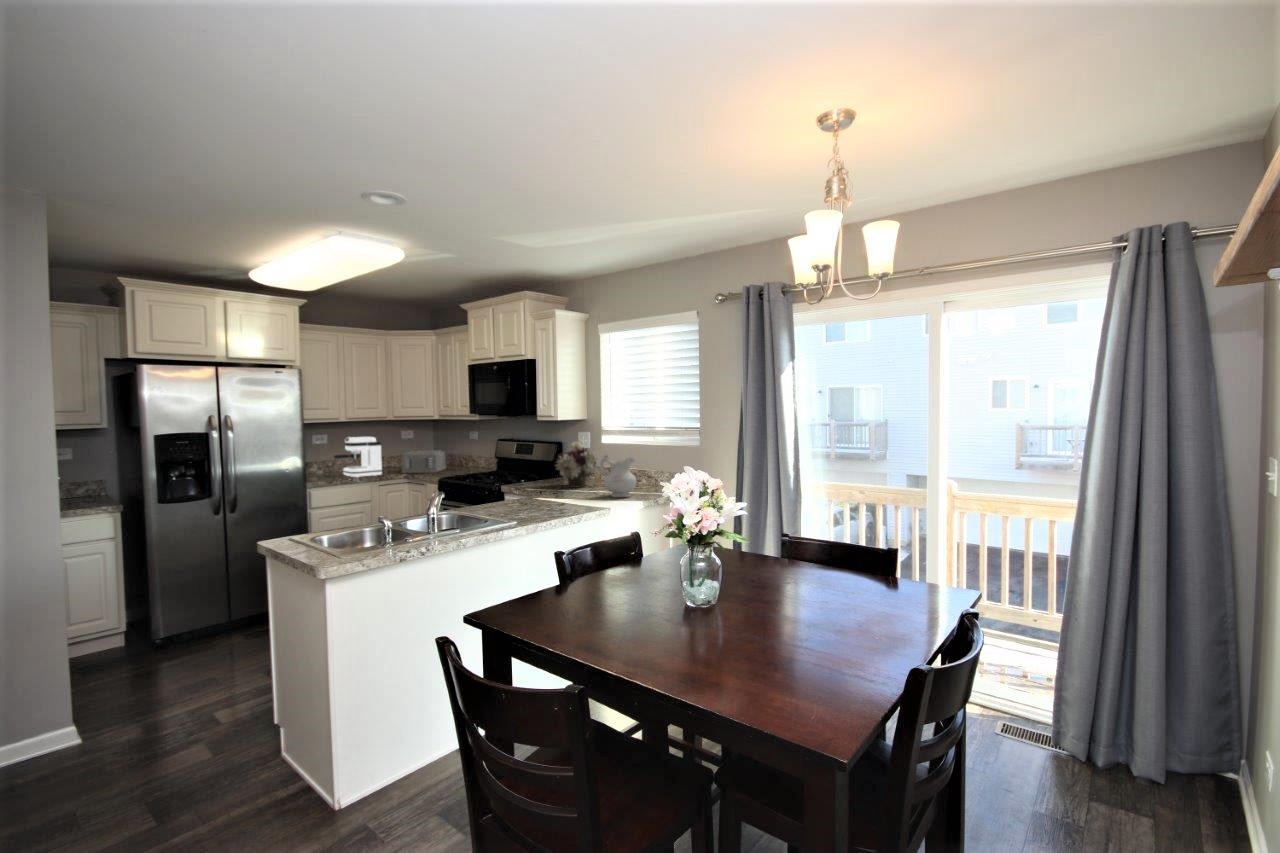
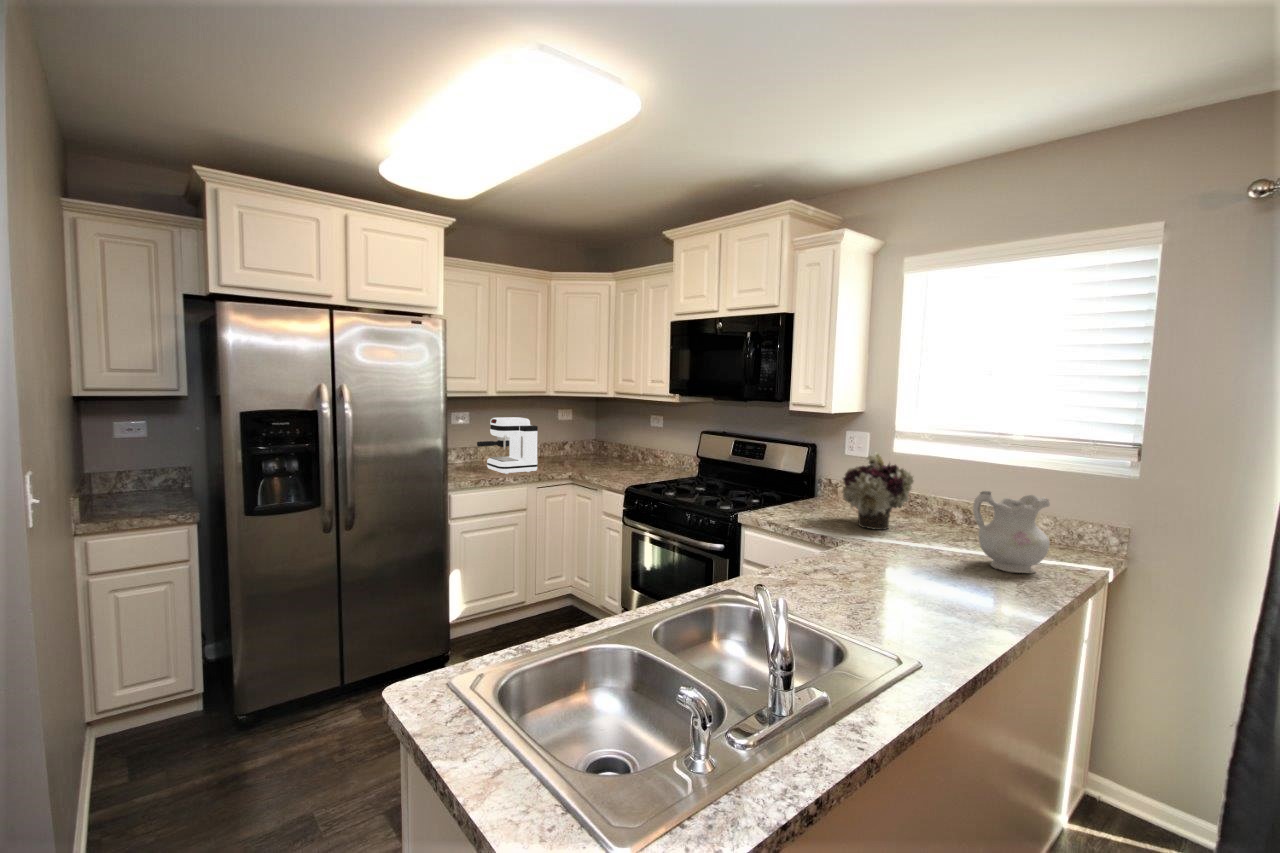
toaster: present [402,450,446,473] -> none [561,438,614,472]

